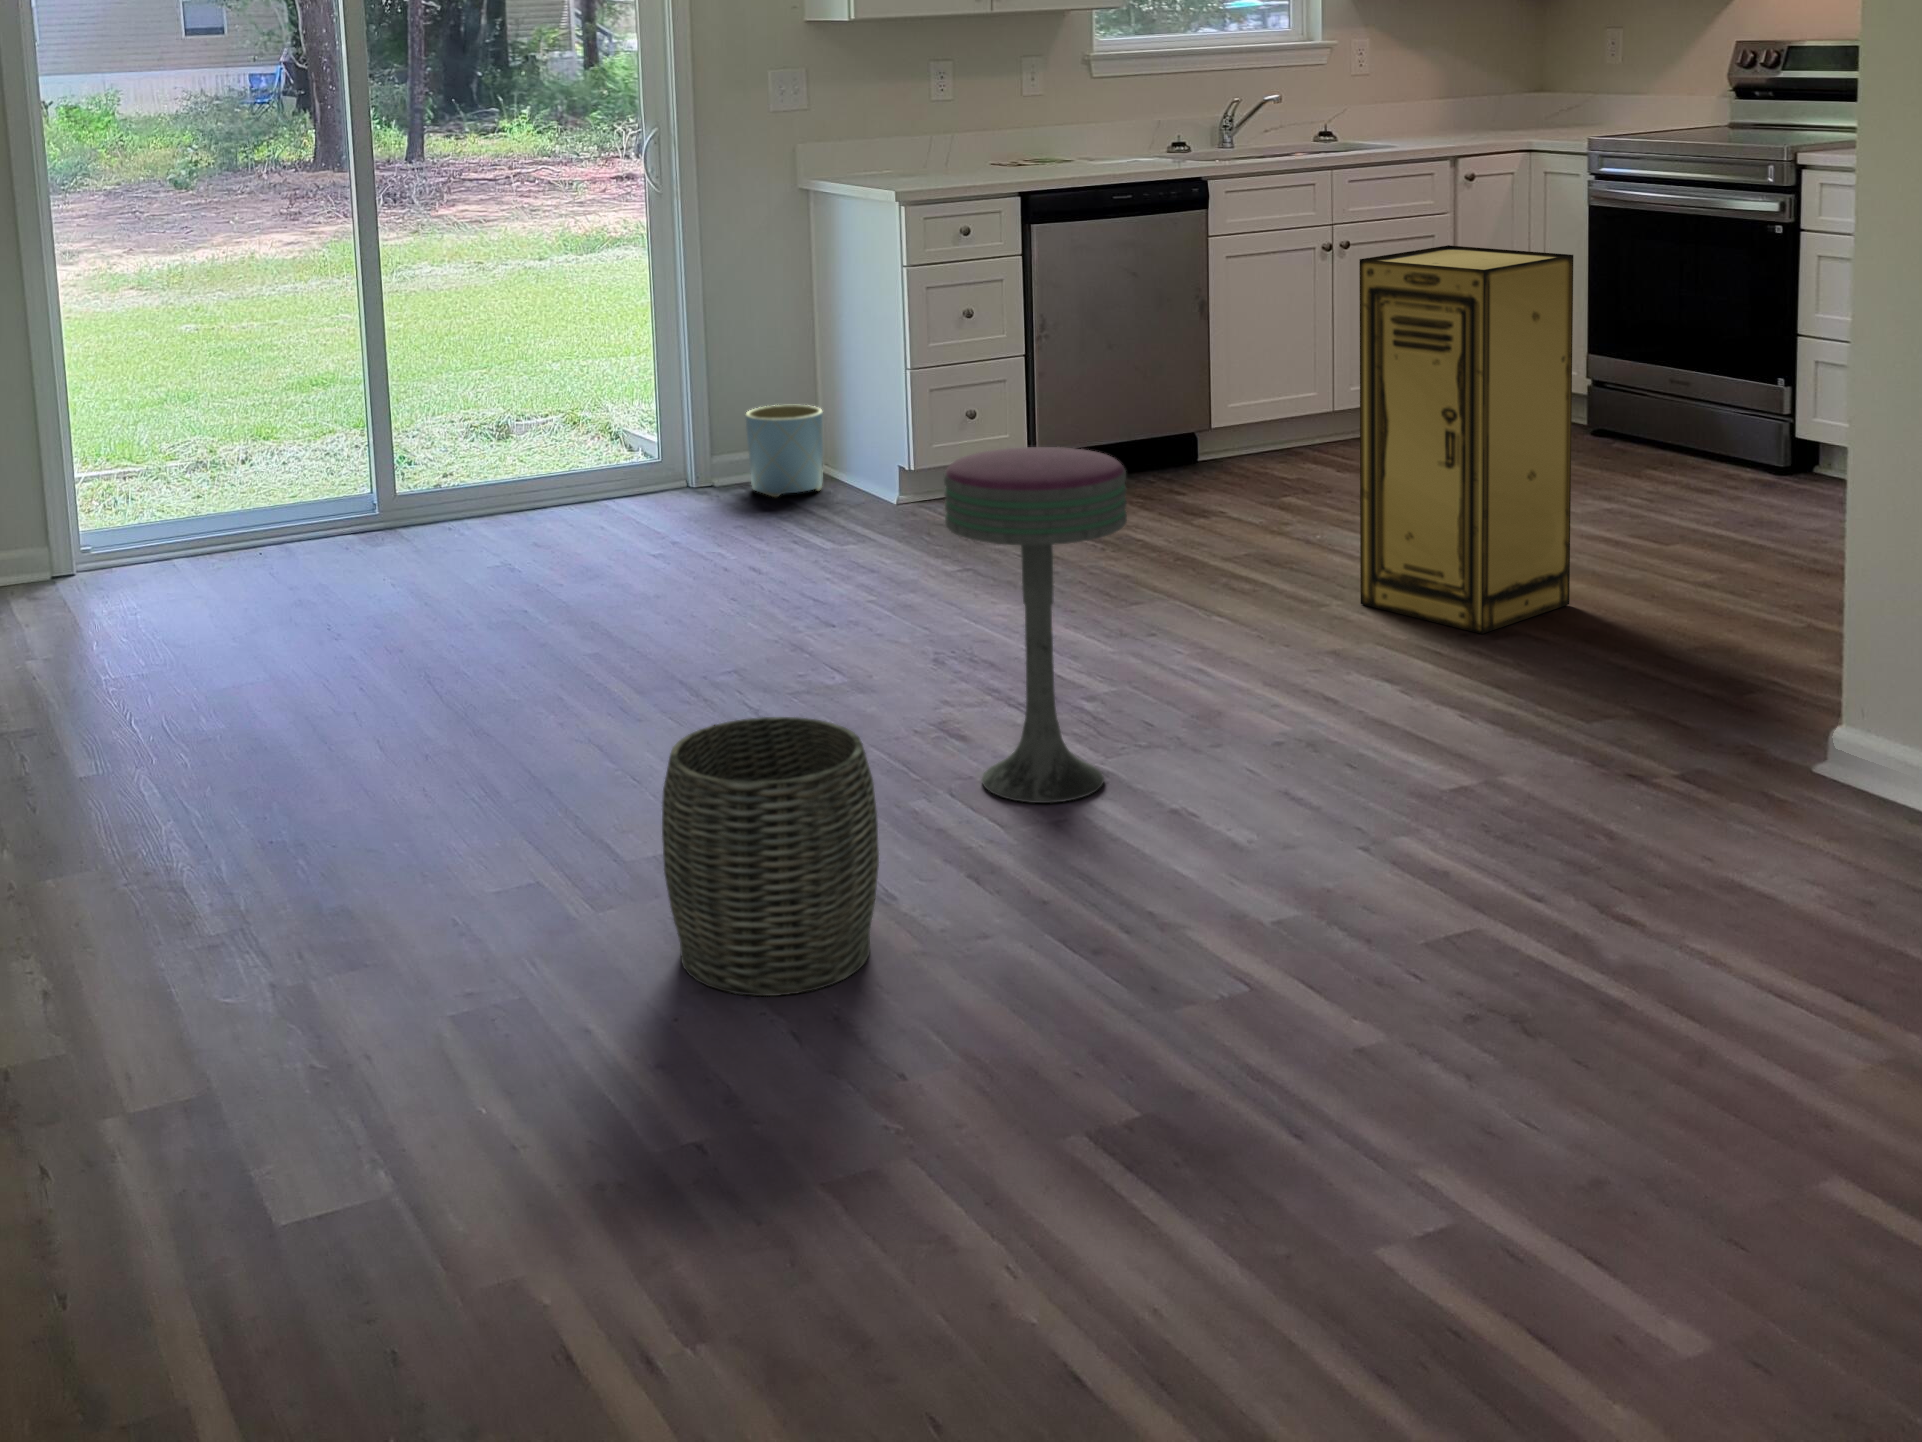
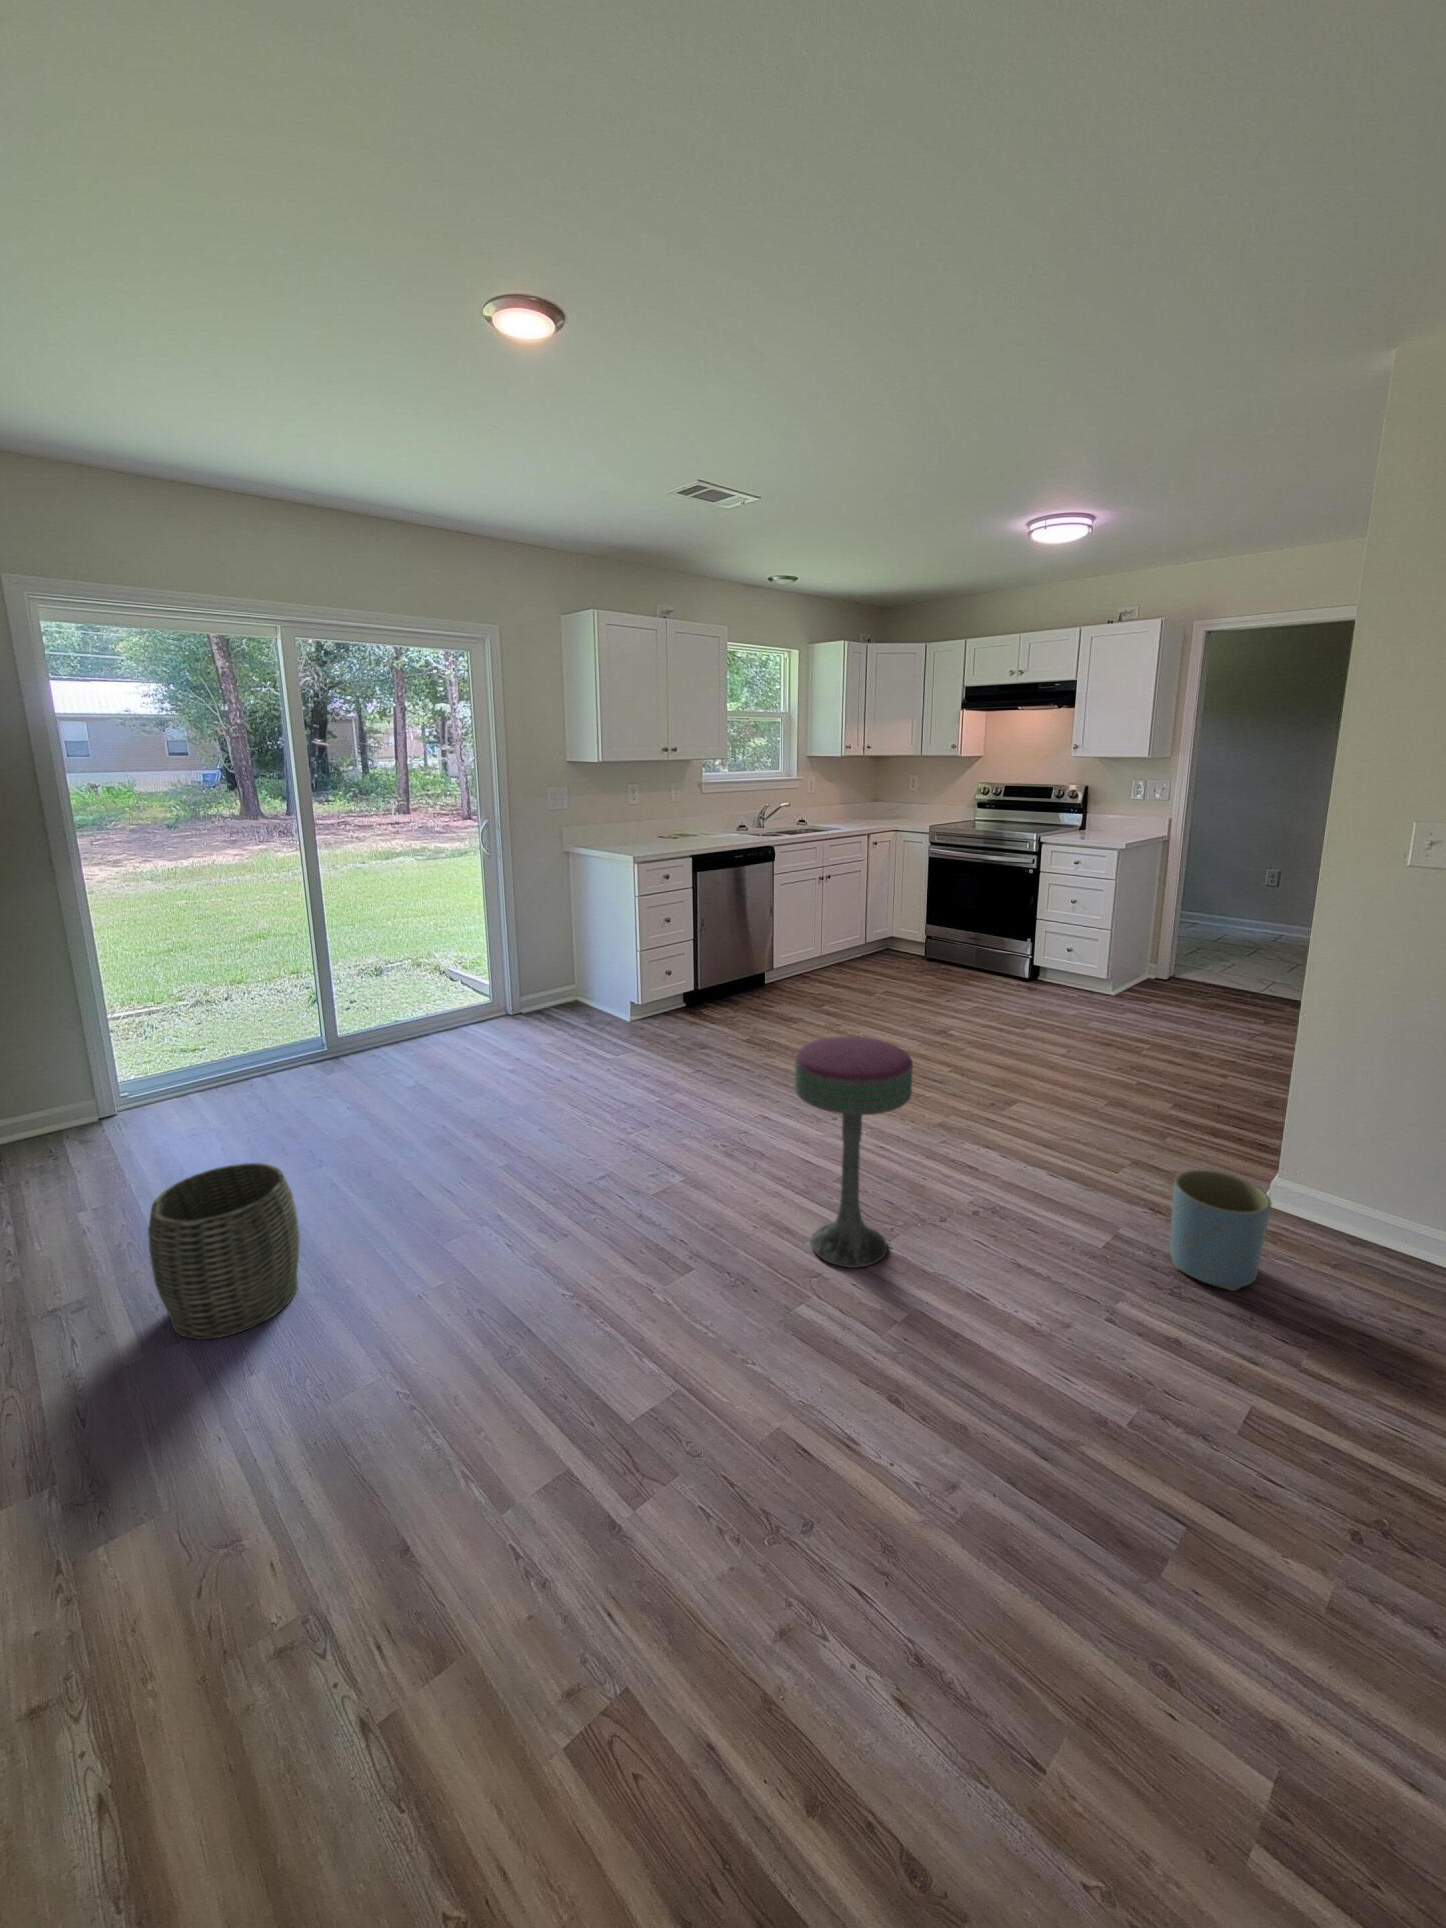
storage cabinet: present [1359,245,1573,634] -> none [912,888,1020,1092]
planter: present [745,405,823,497] -> present [1170,1170,1271,1291]
woven basket: present [662,717,879,996] -> present [148,1163,300,1340]

